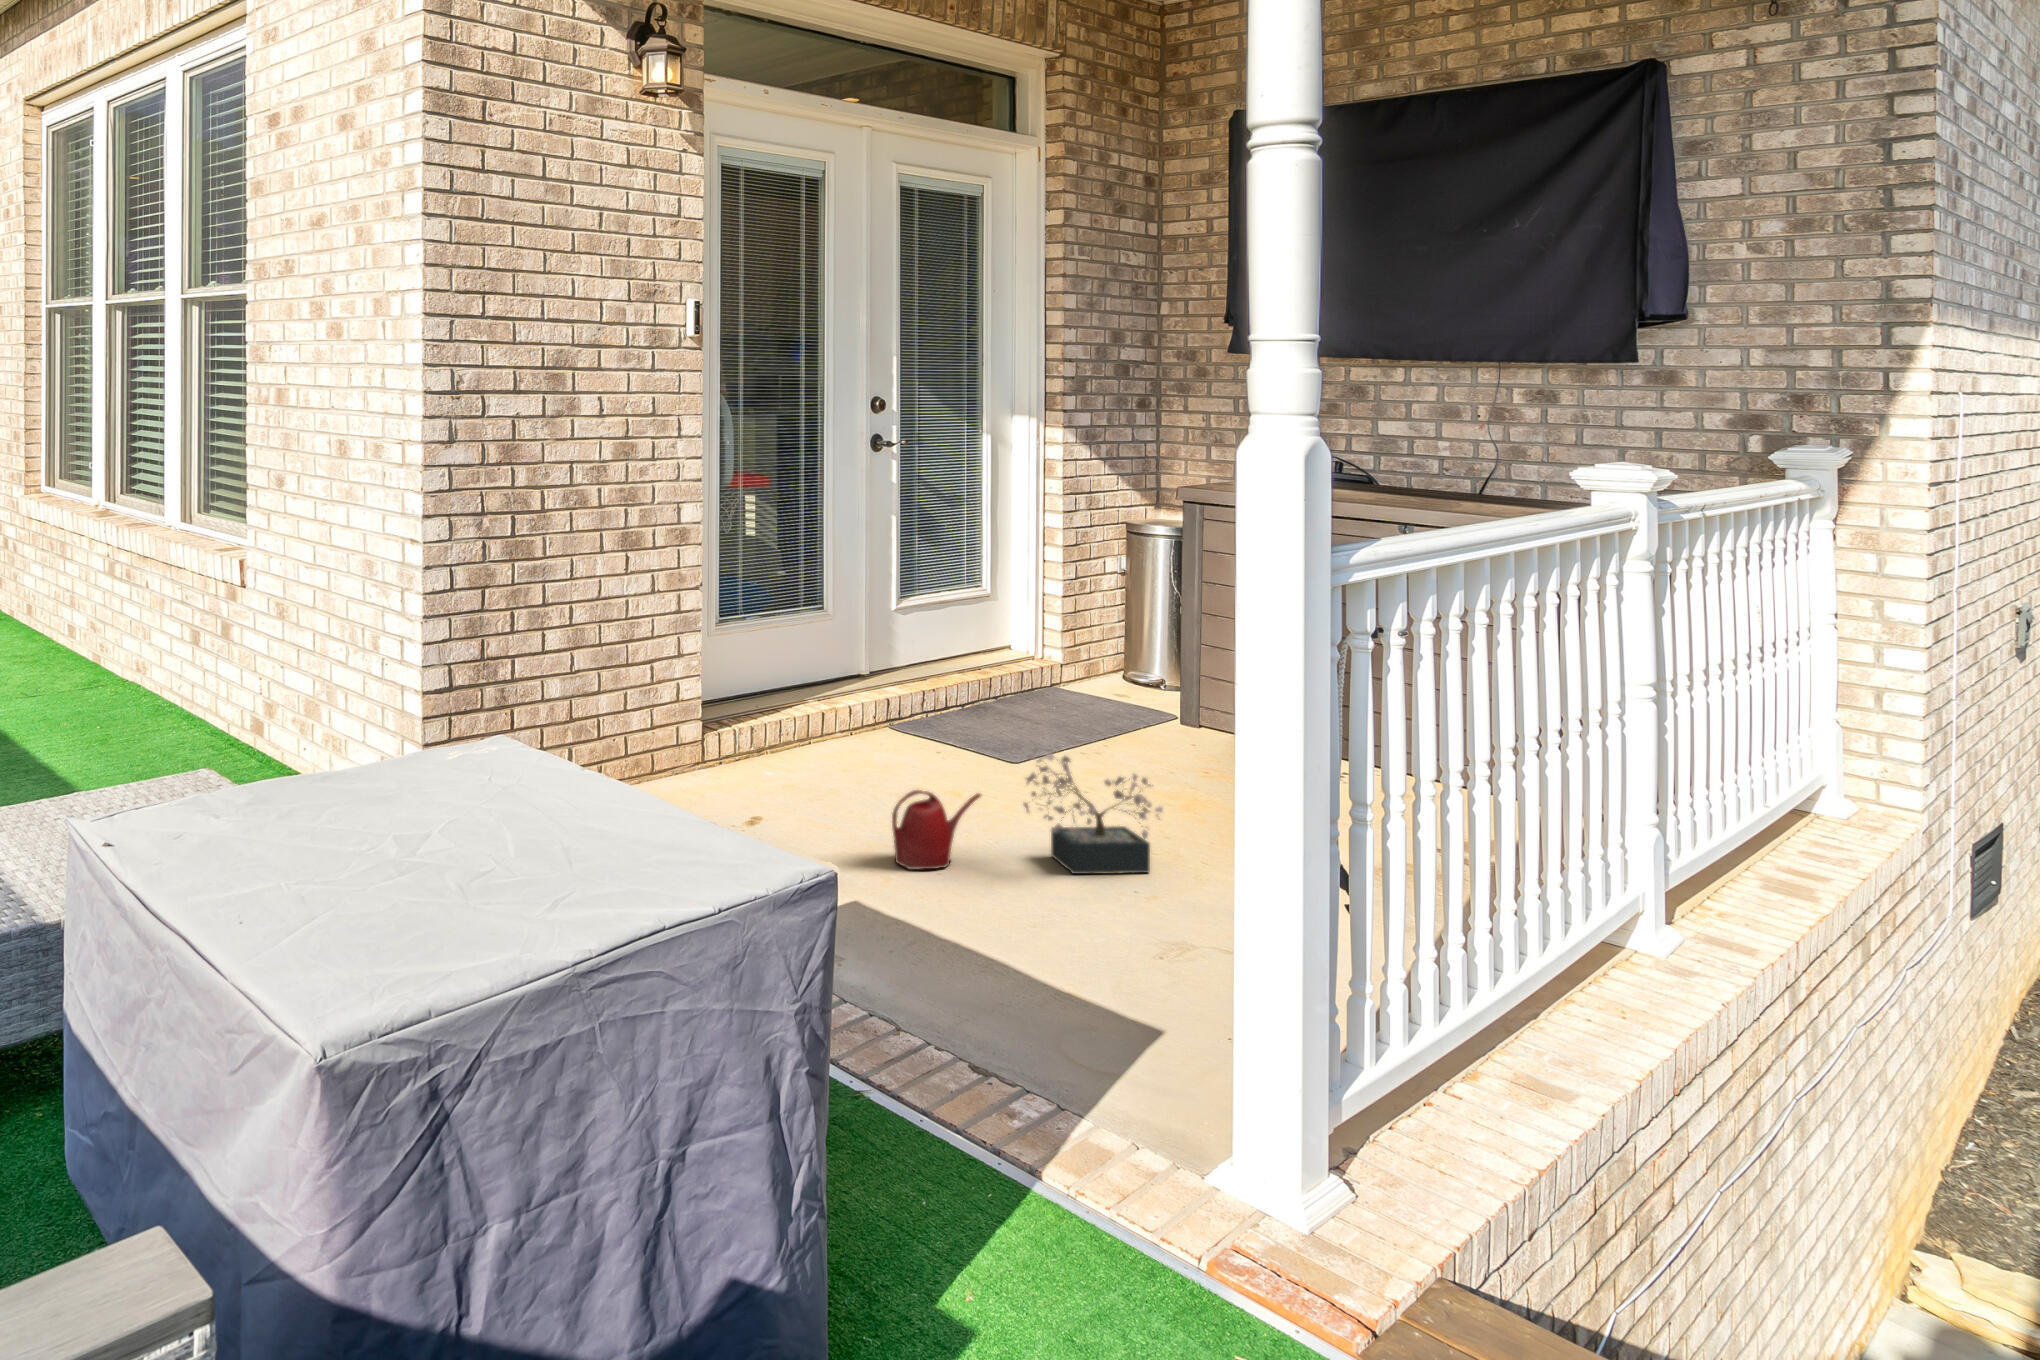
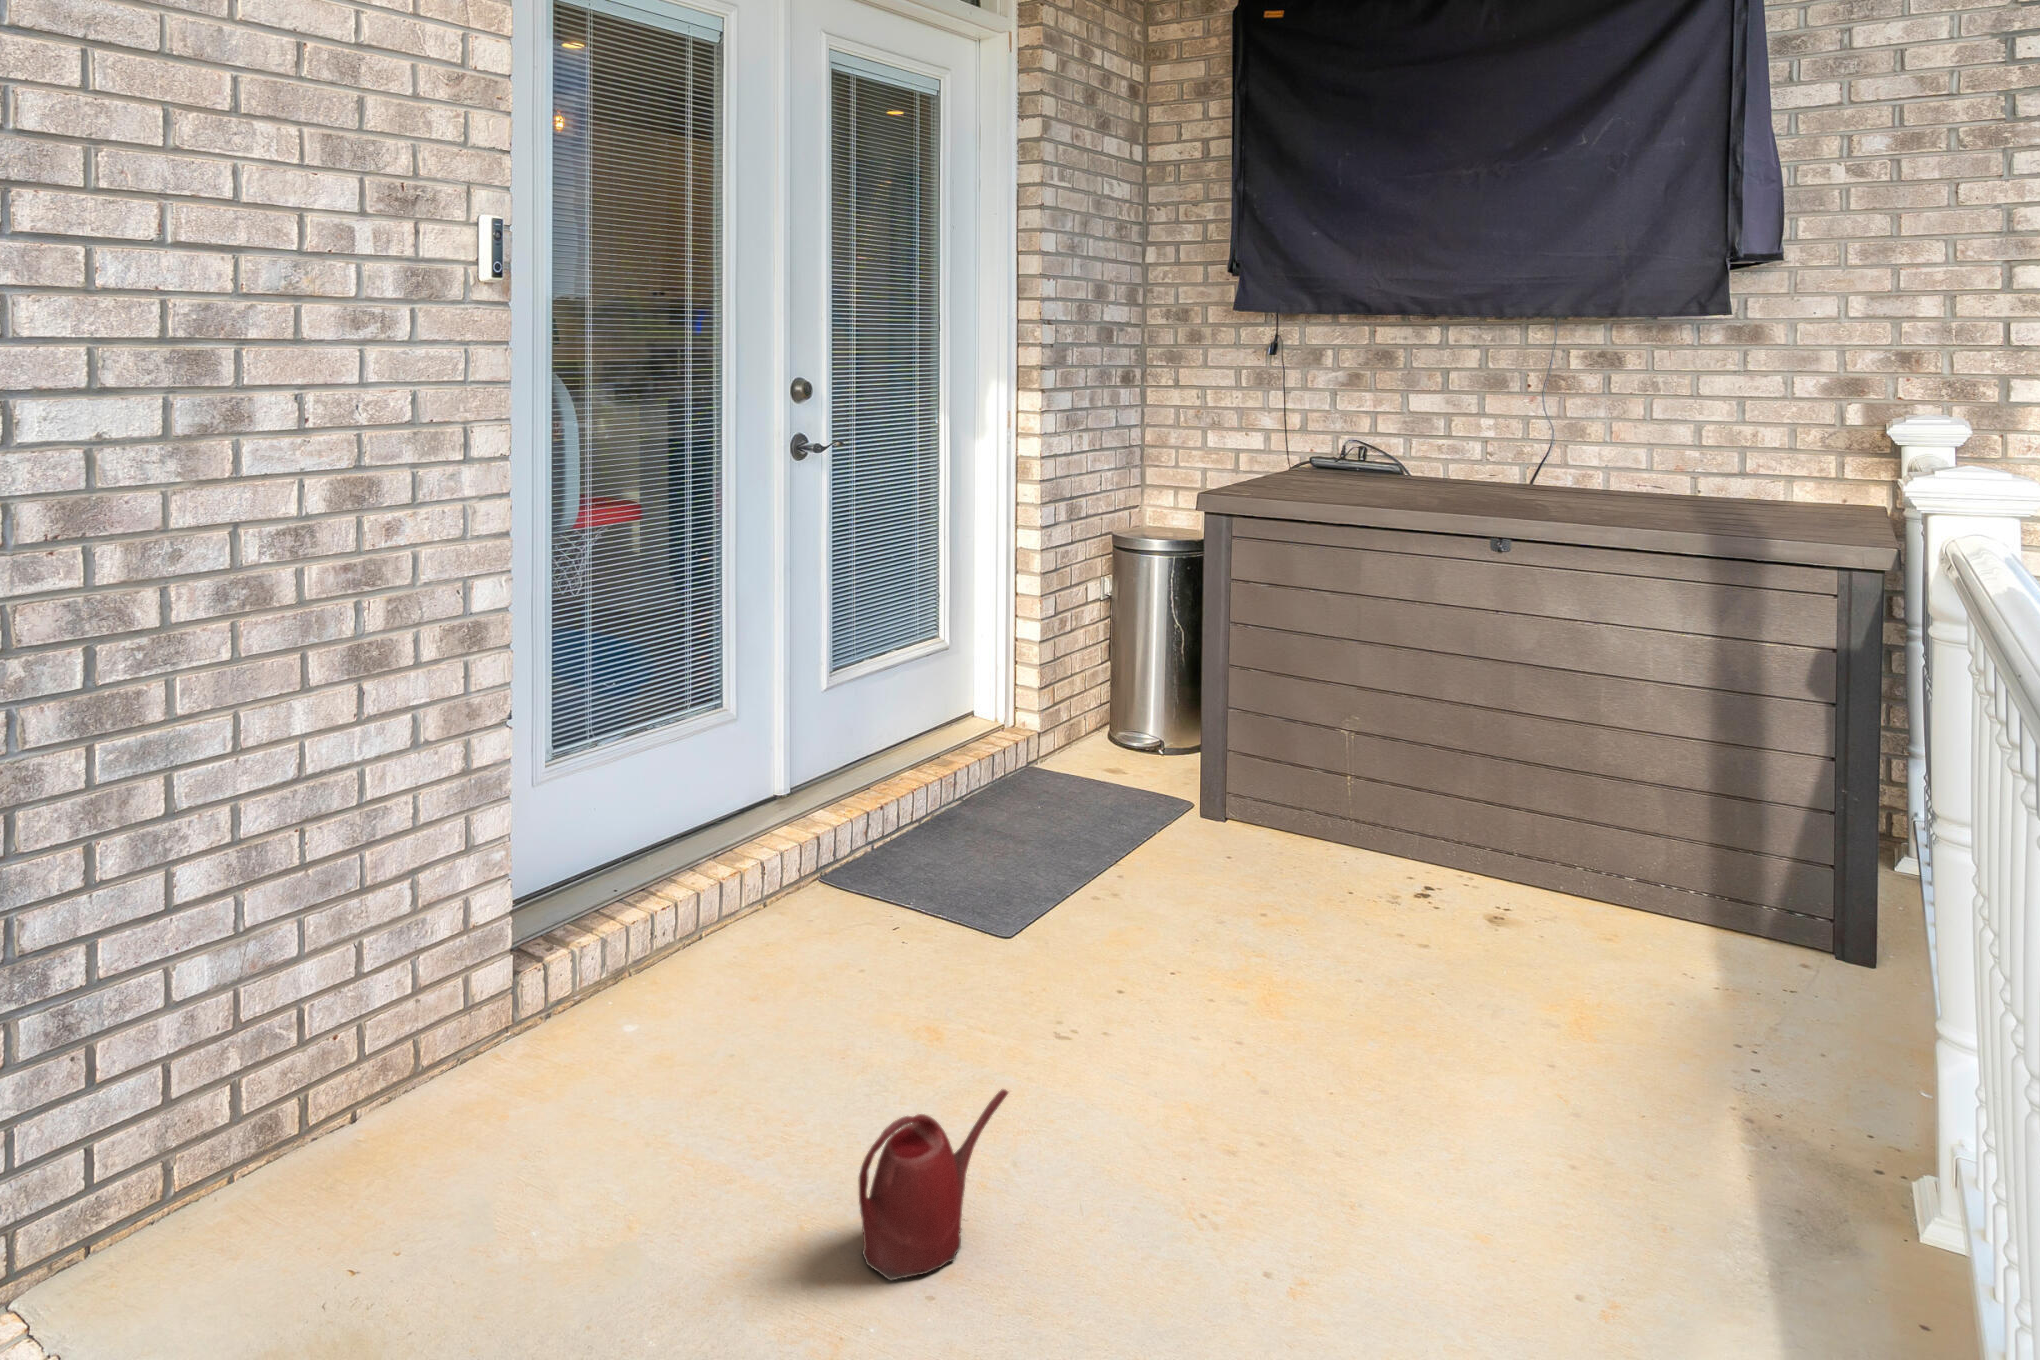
decorative plant: present [1024,750,1163,874] -> none [1078,994,1298,1232]

